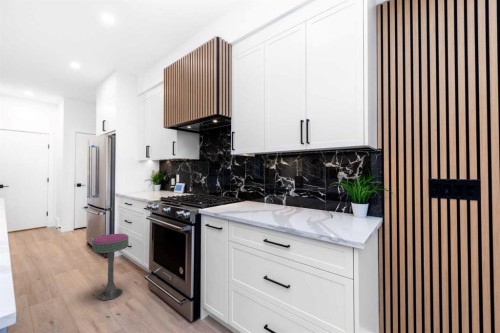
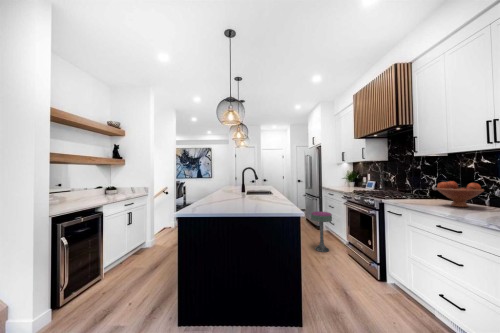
fruit bowl: none [252,183,287,211] -> present [436,181,484,207]

